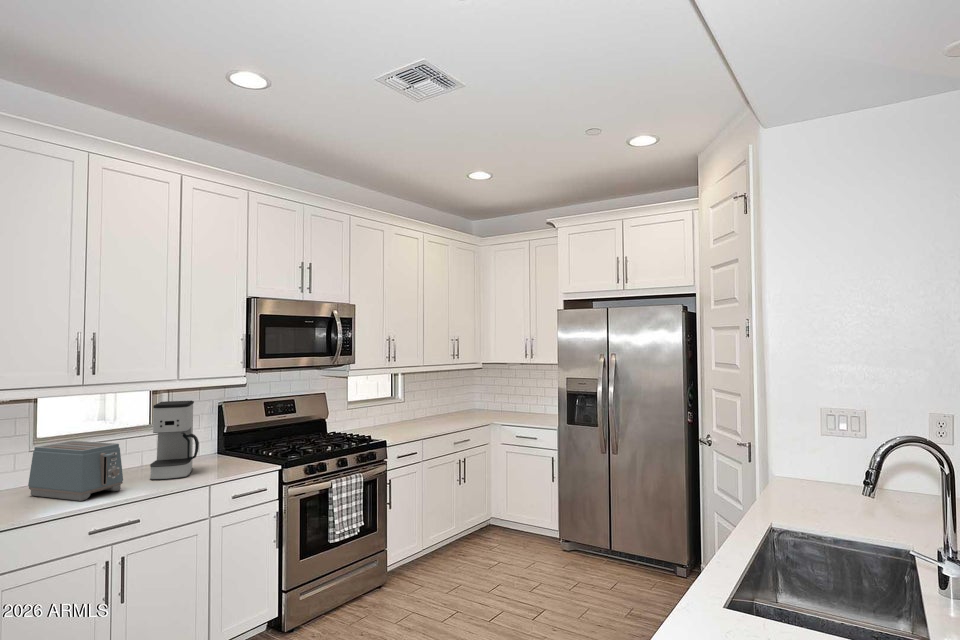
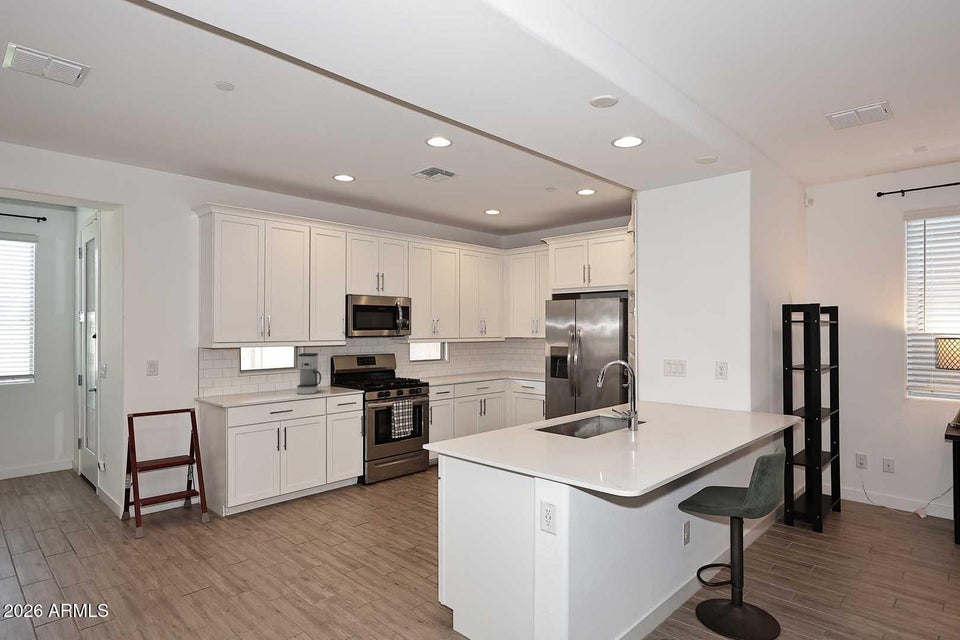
toaster: present [28,441,123,501] -> none [242,371,285,400]

